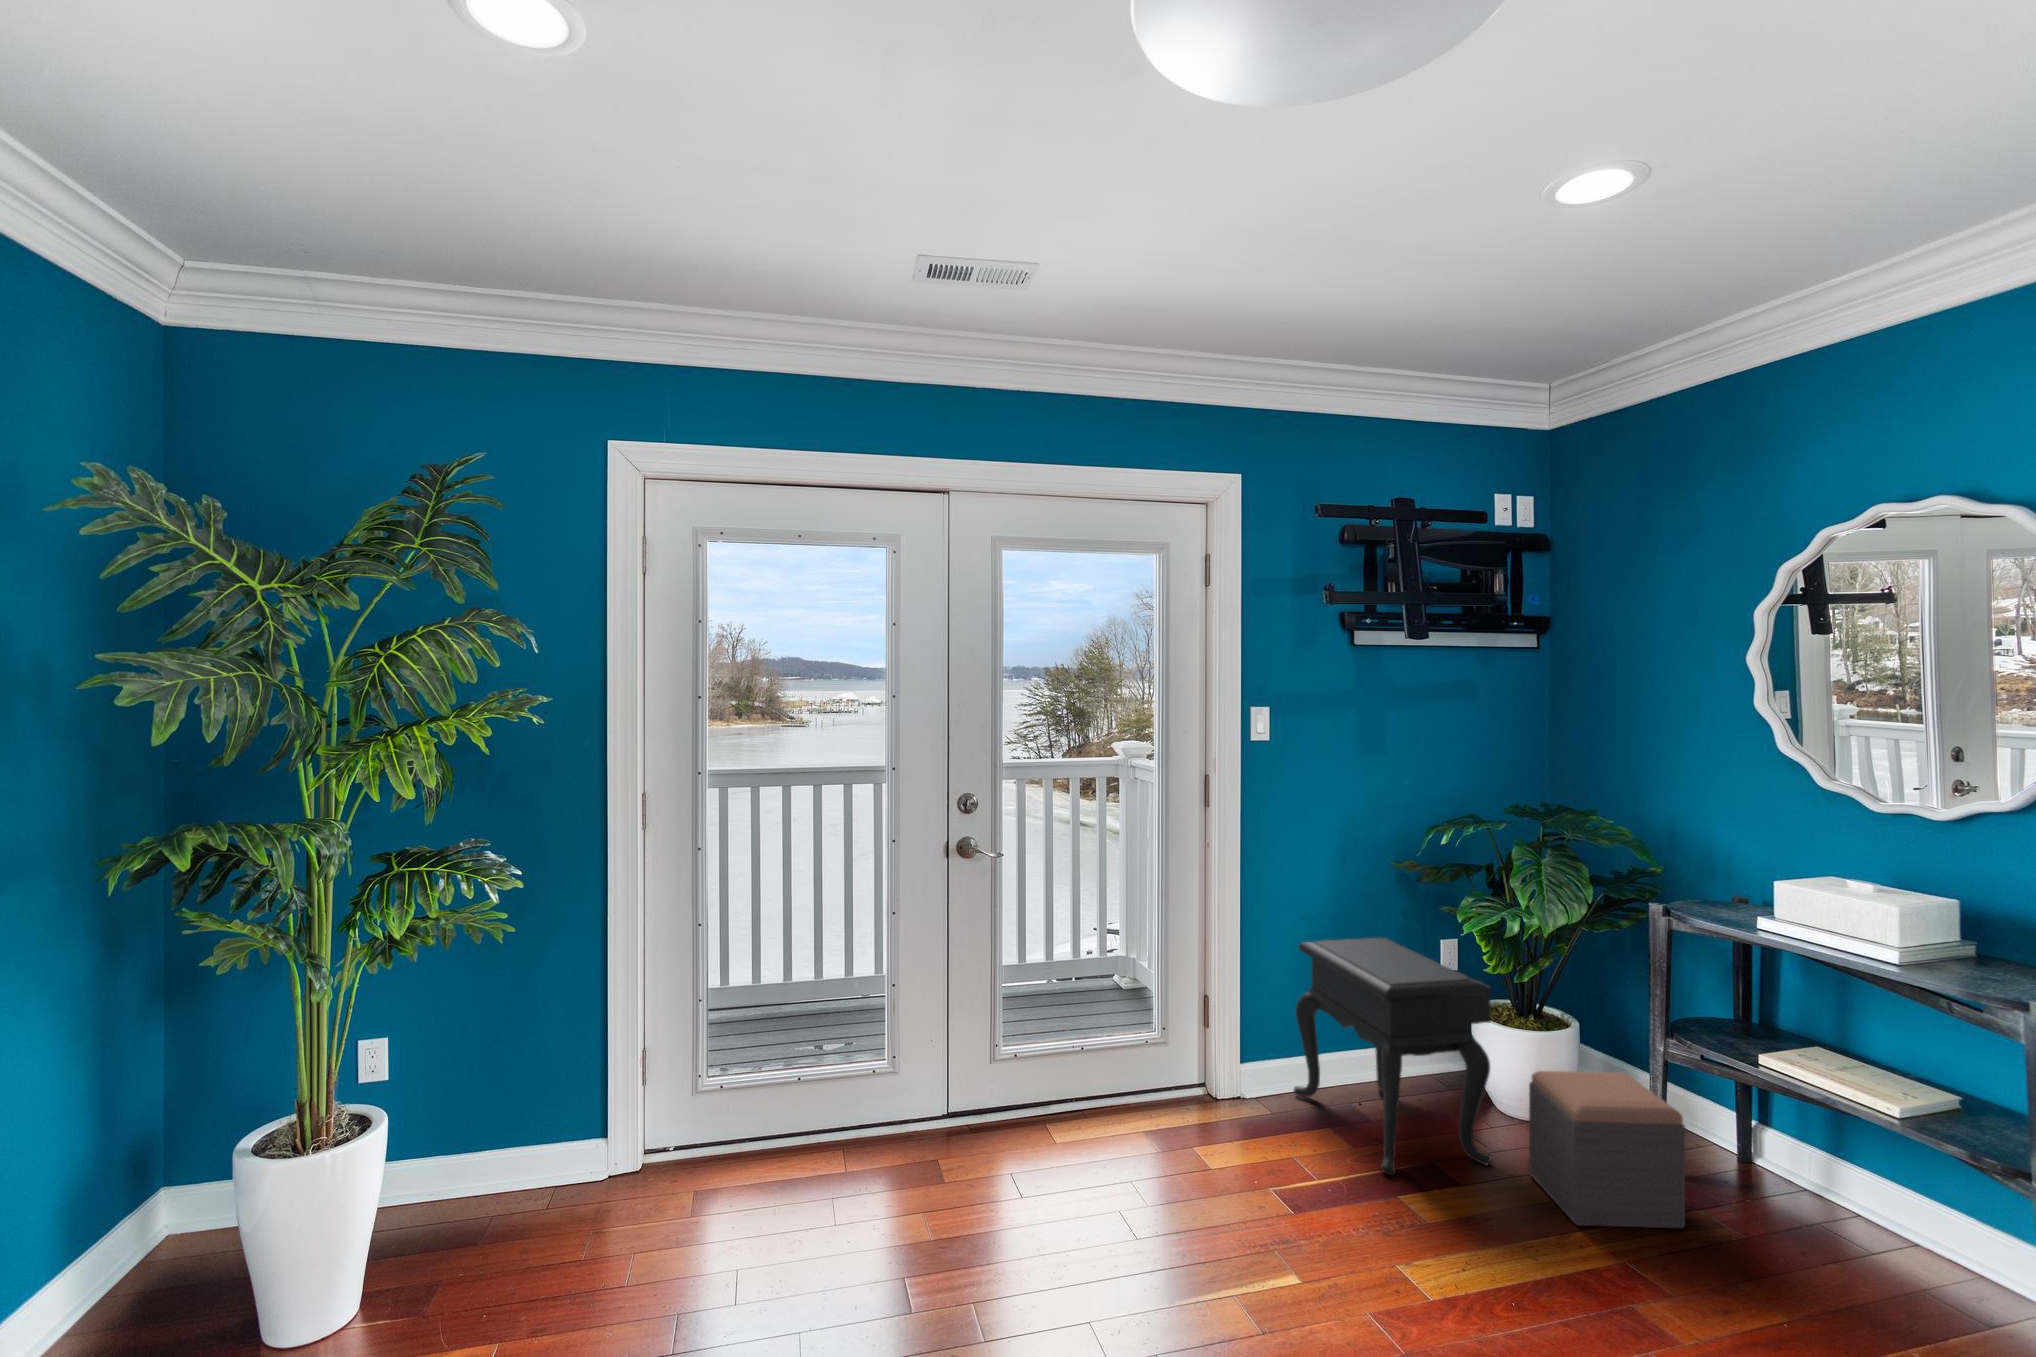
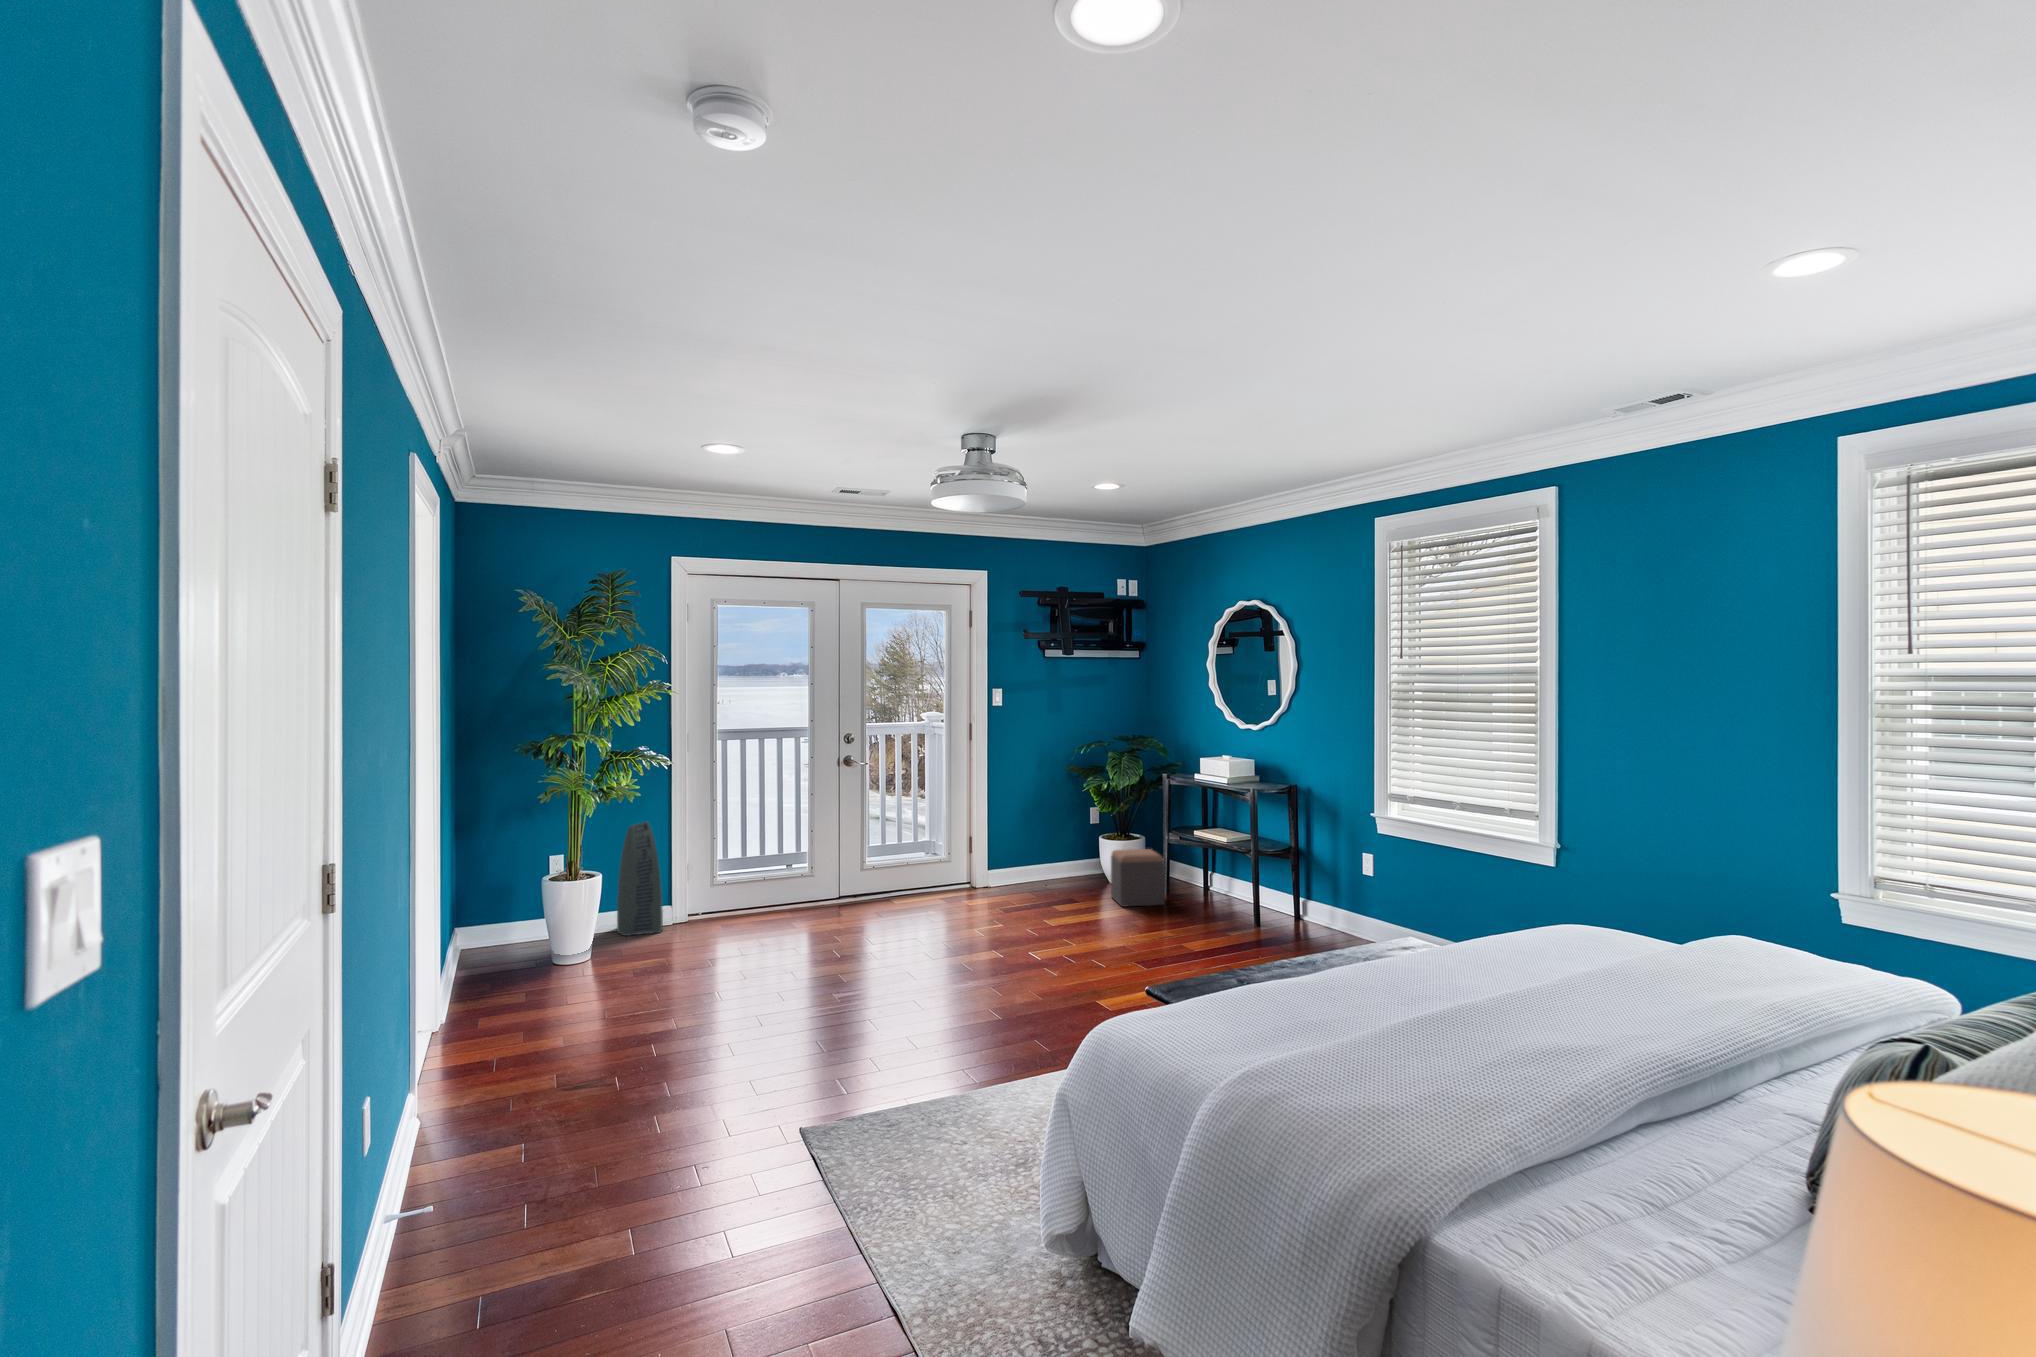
side table: present [1294,938,1492,1175] -> none [1014,804,1099,900]
air purifier: none [447,981,550,1244] -> present [617,822,663,936]

